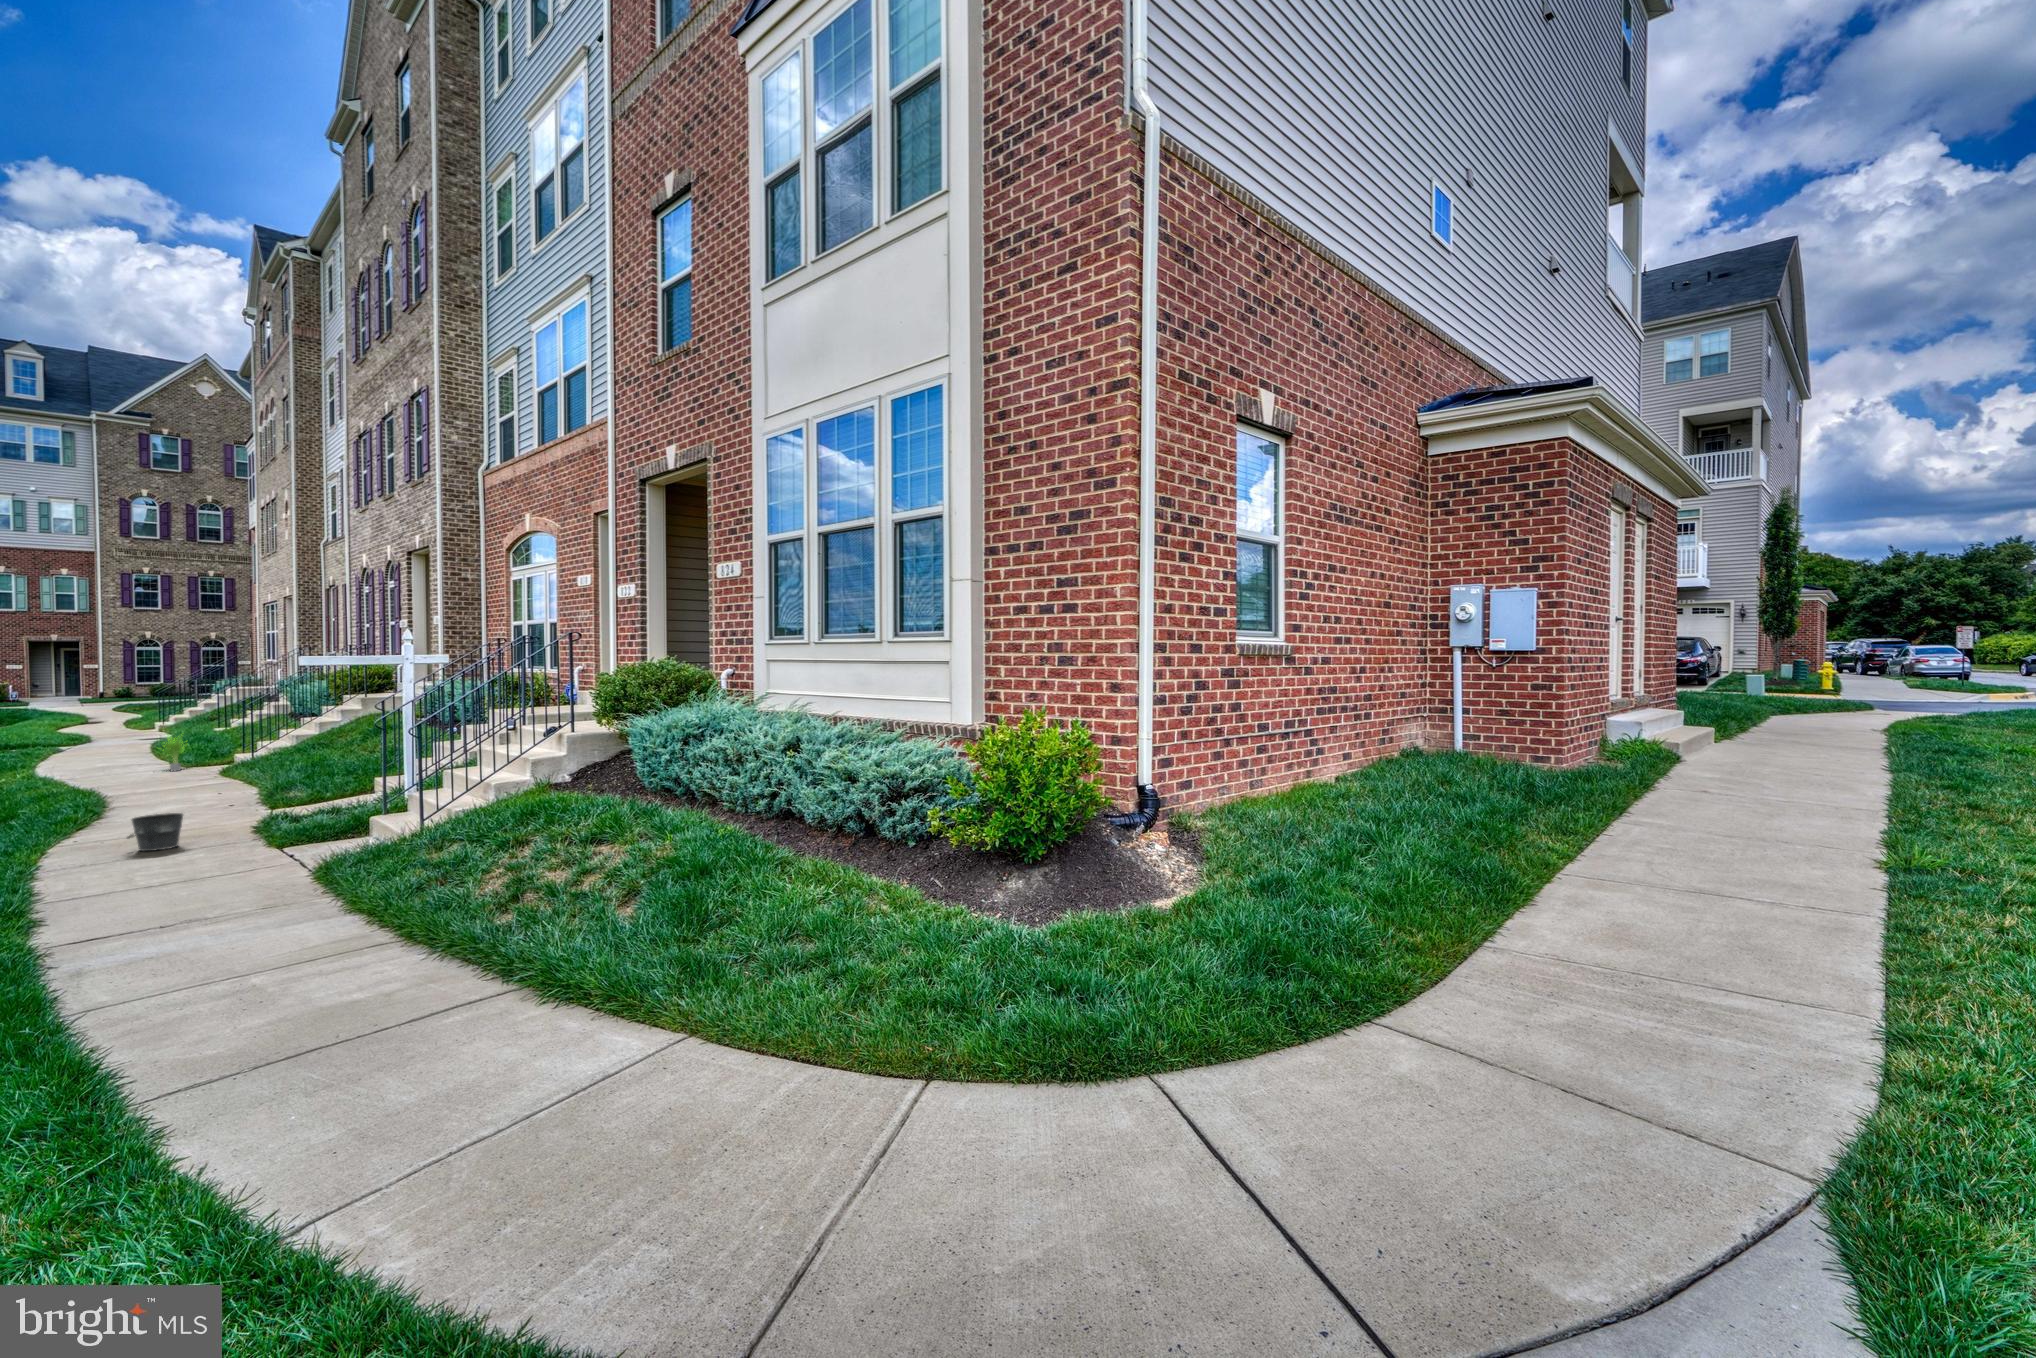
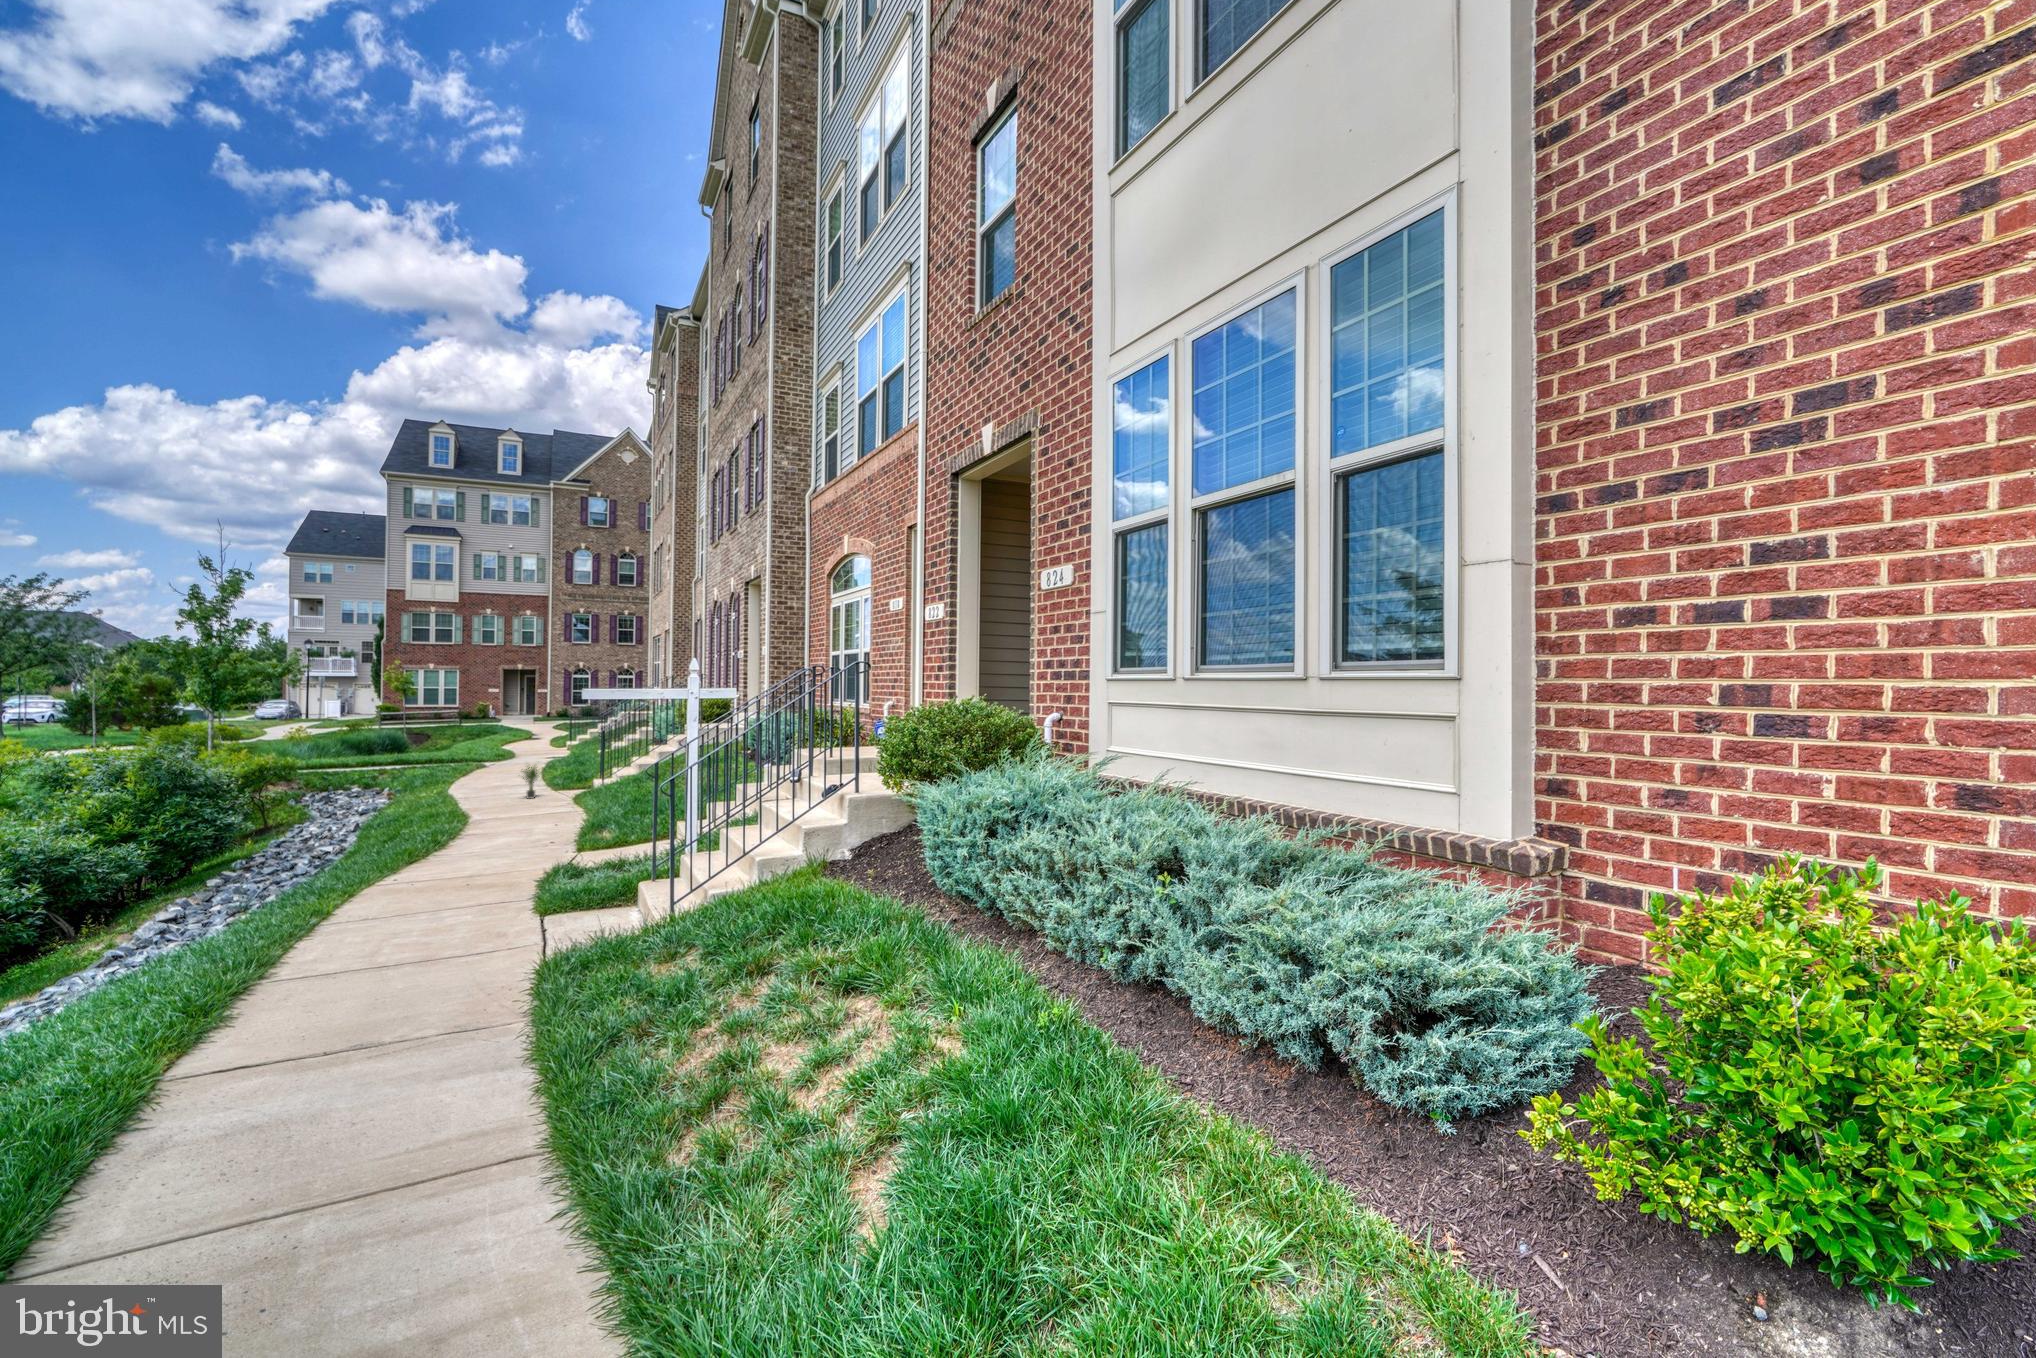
bucket: present [127,813,183,851] -> none [390,871,449,917]

